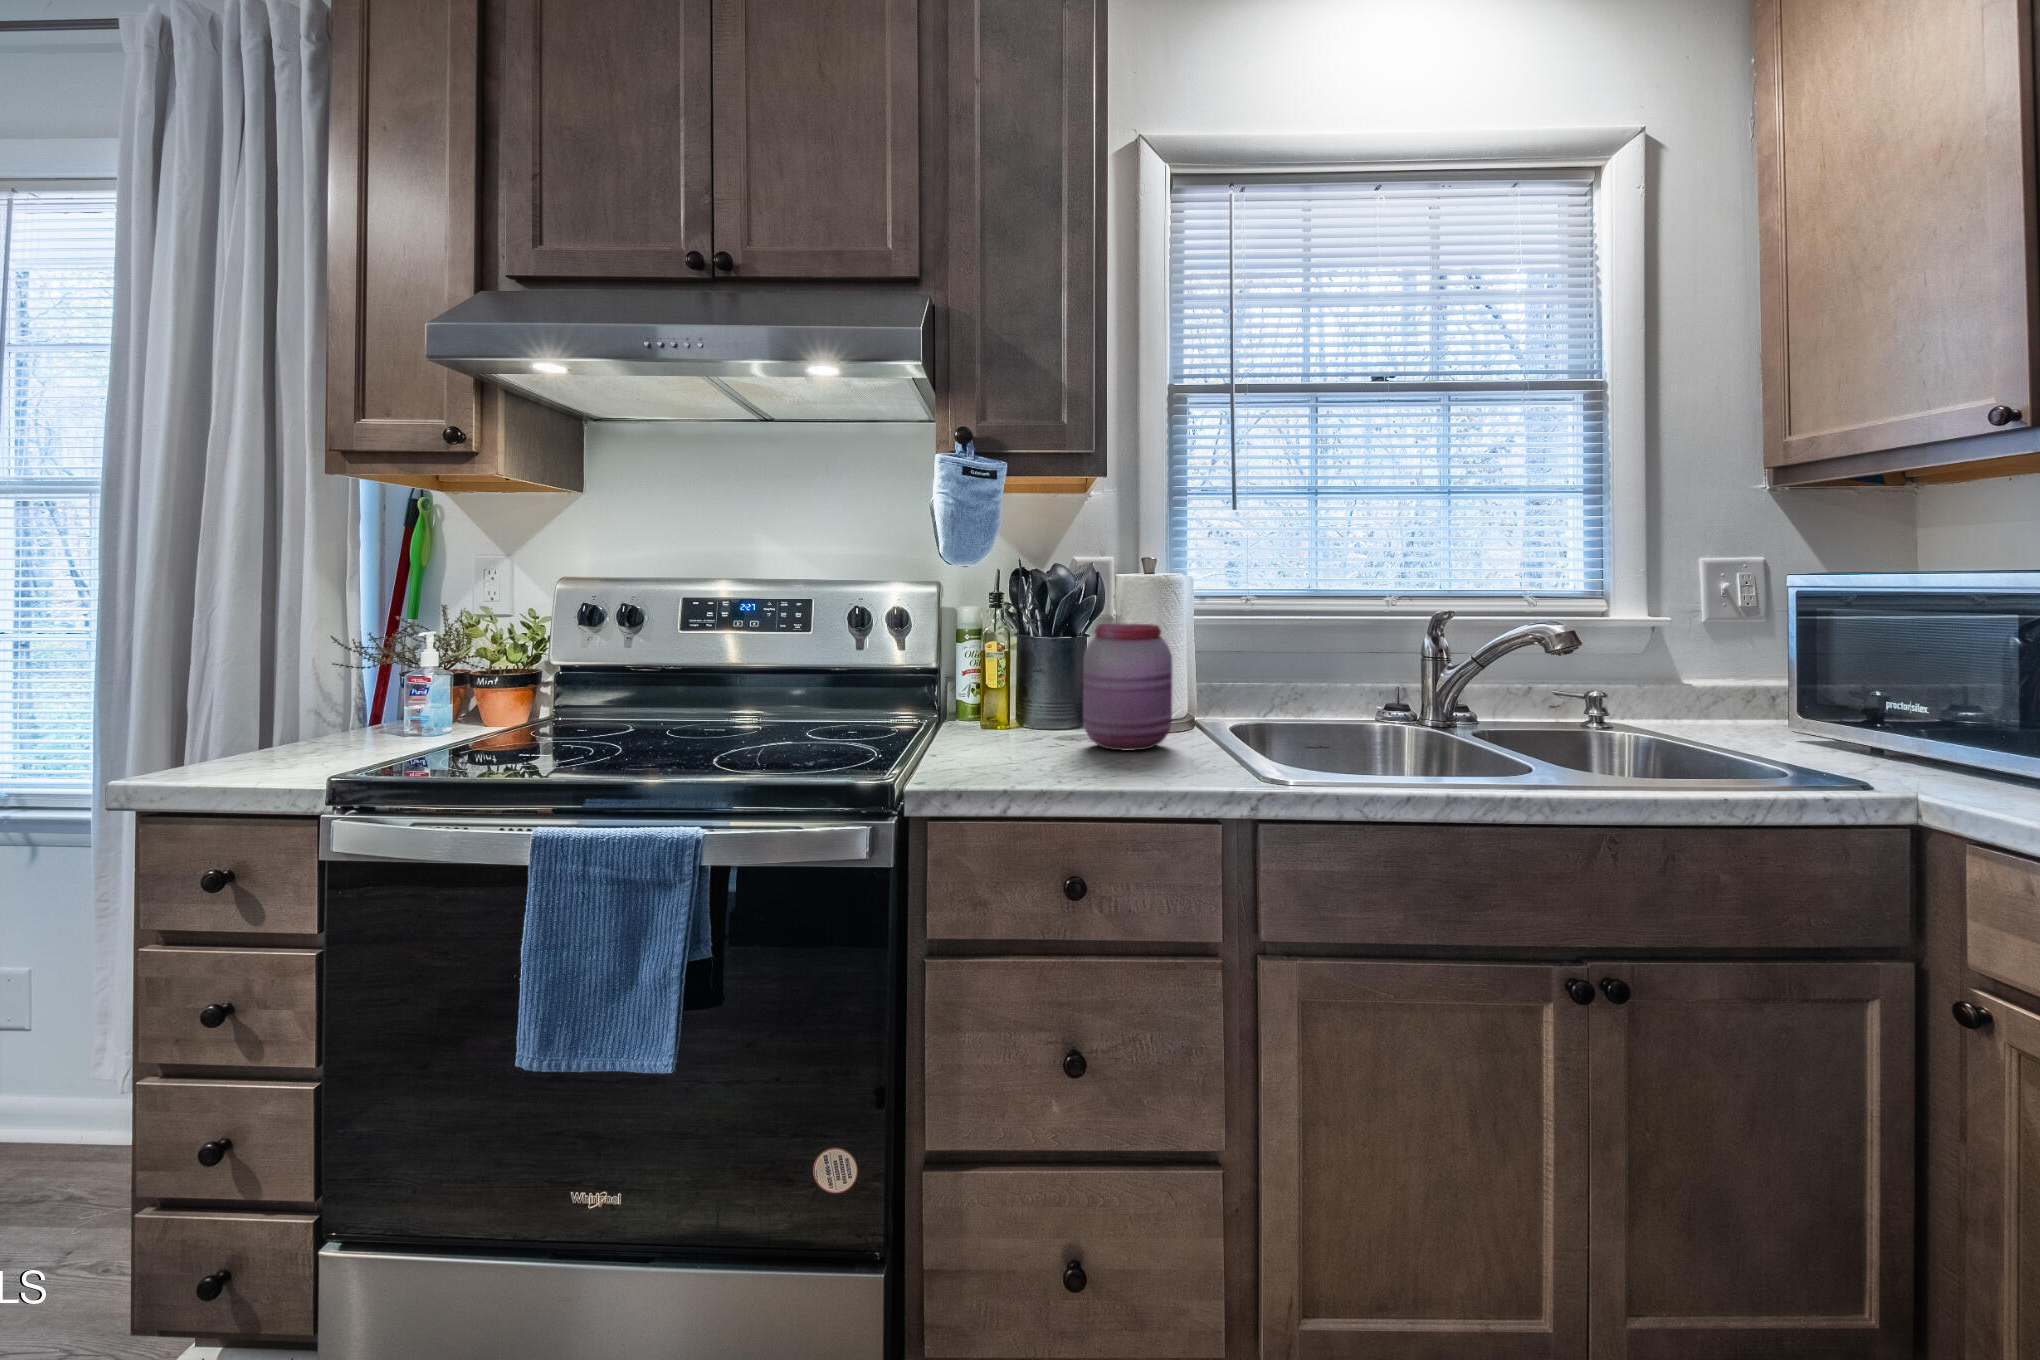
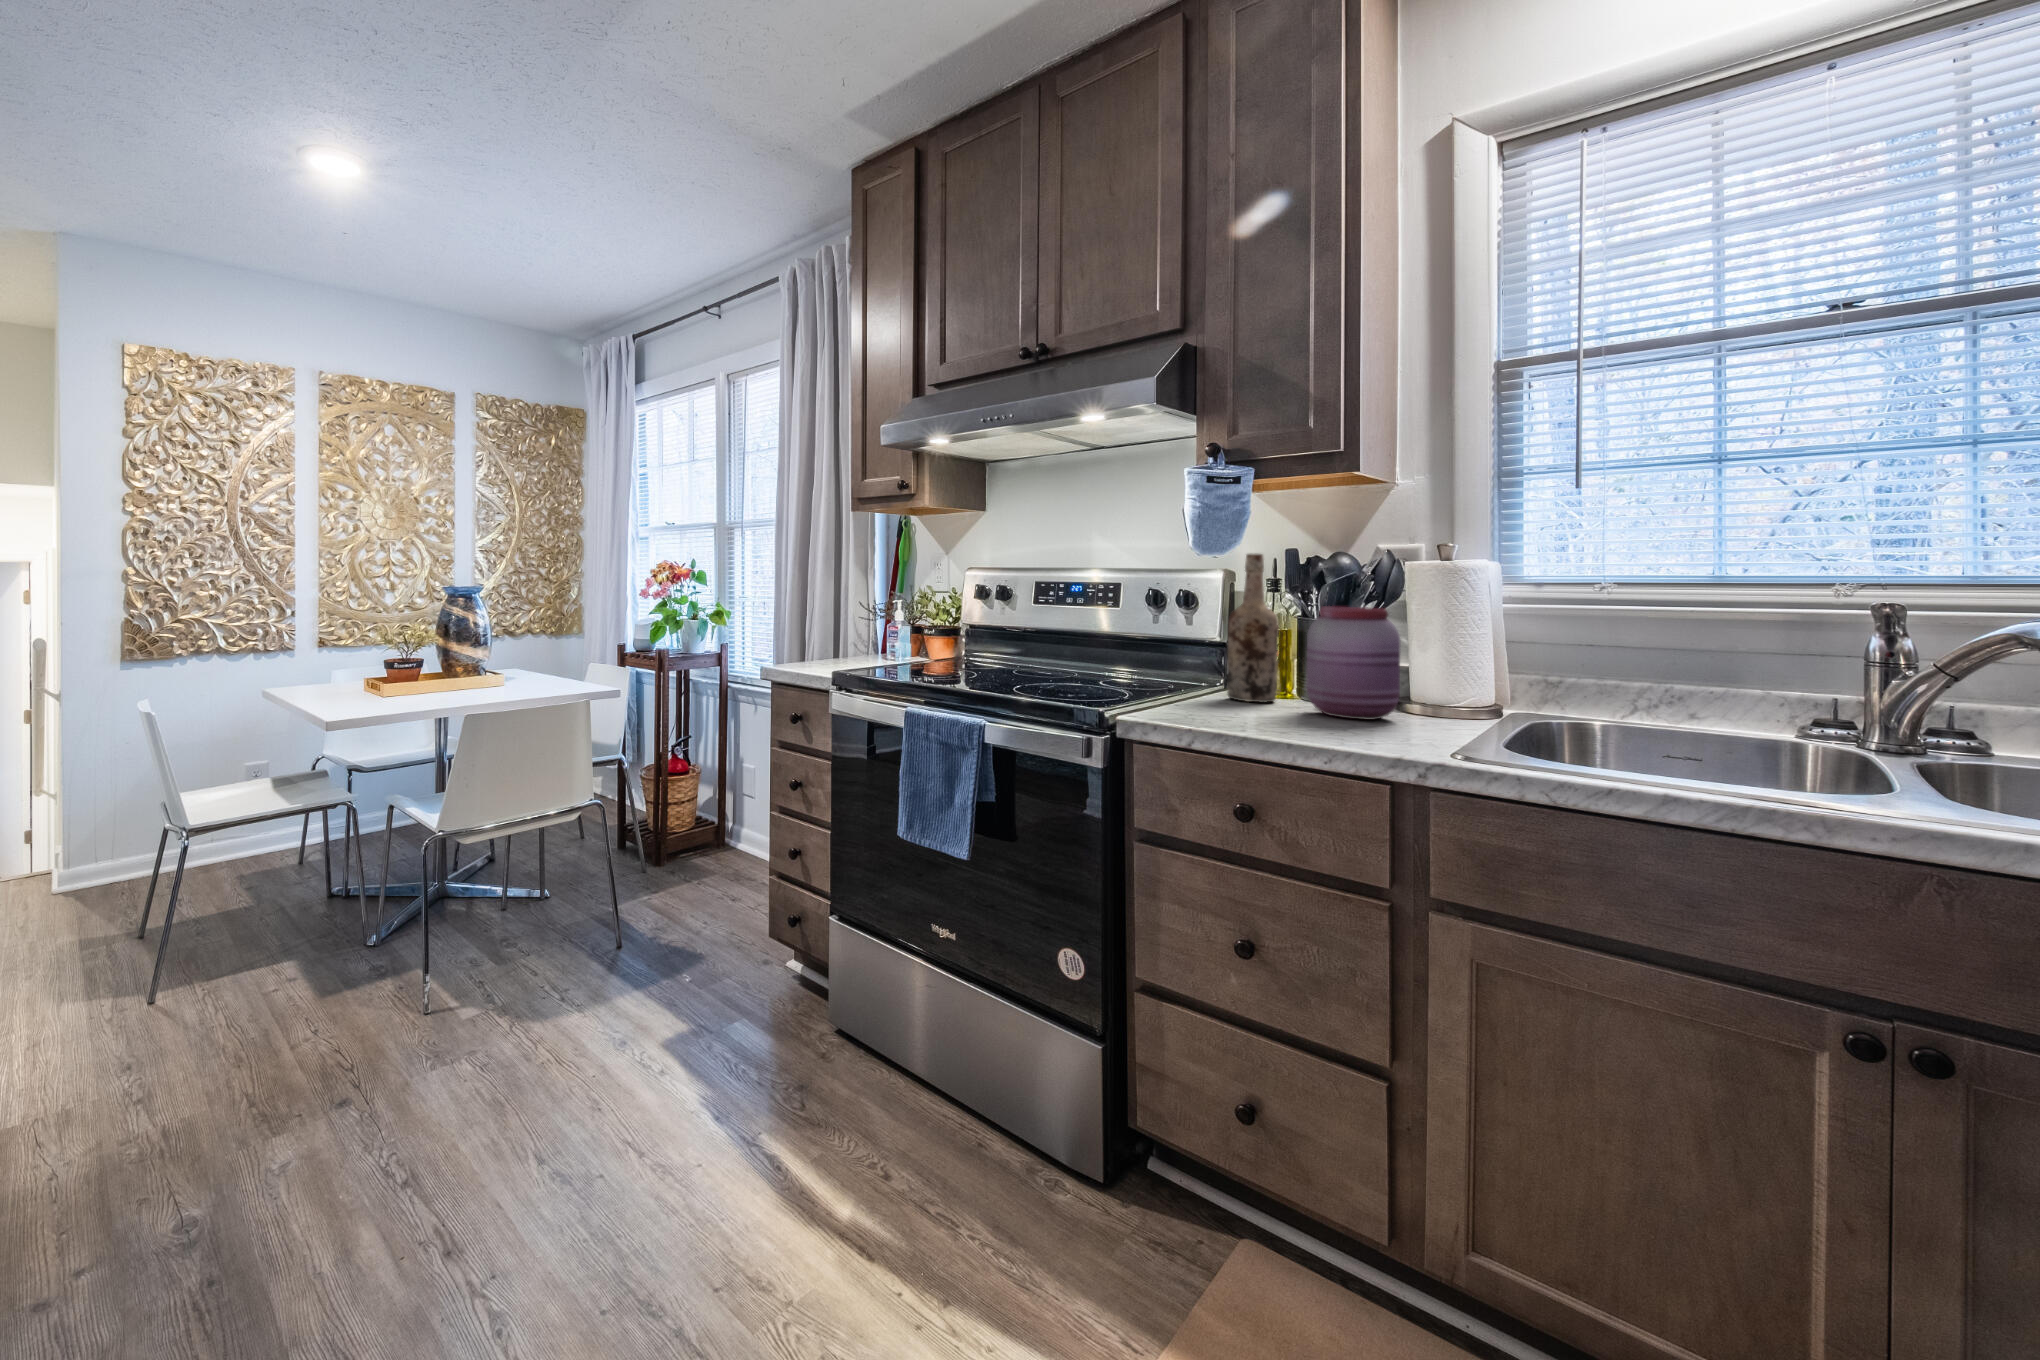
wine bottle: none [983,563,1038,742] -> present [1227,554,1279,702]

